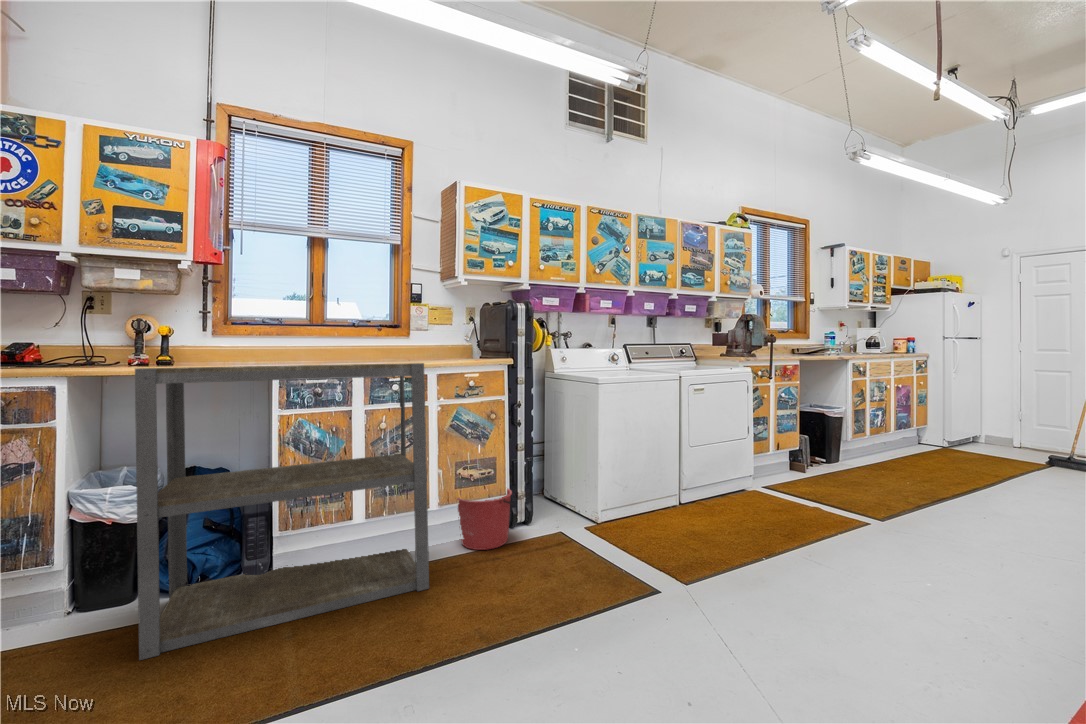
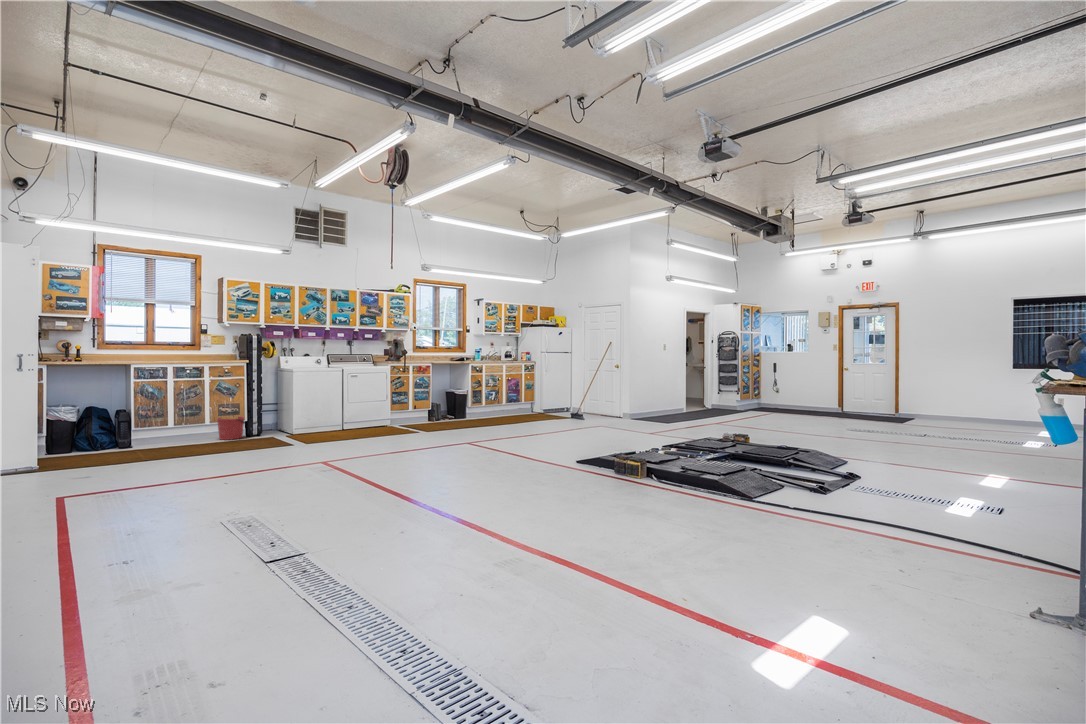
shelving unit: present [135,363,429,660] -> none [87,363,197,456]

